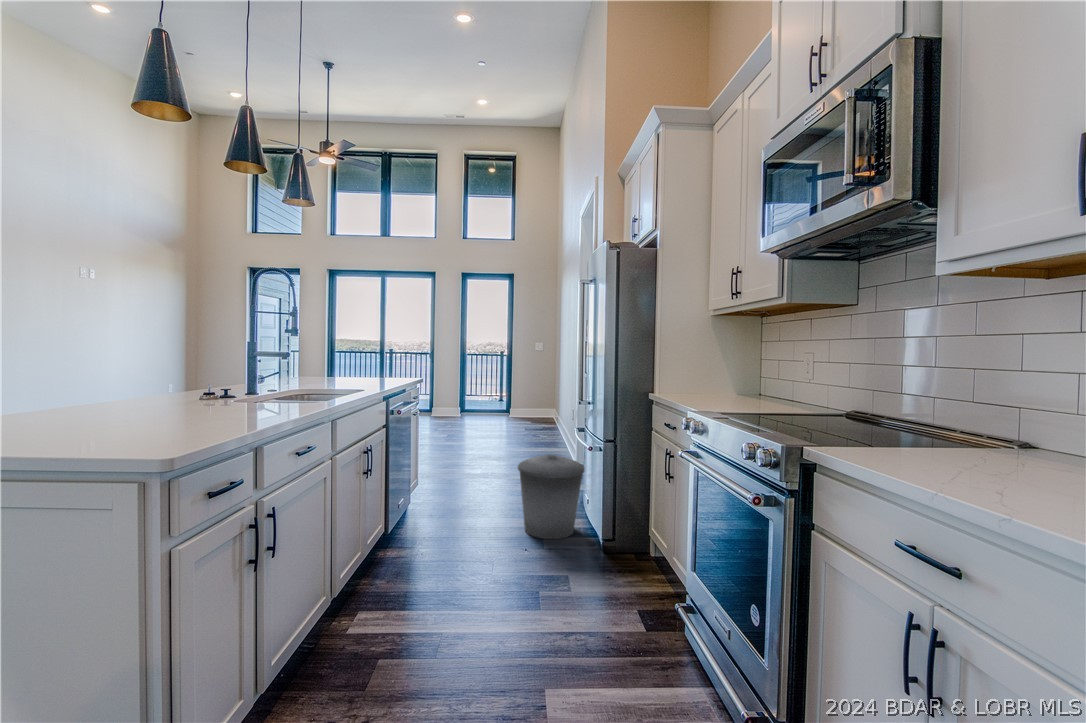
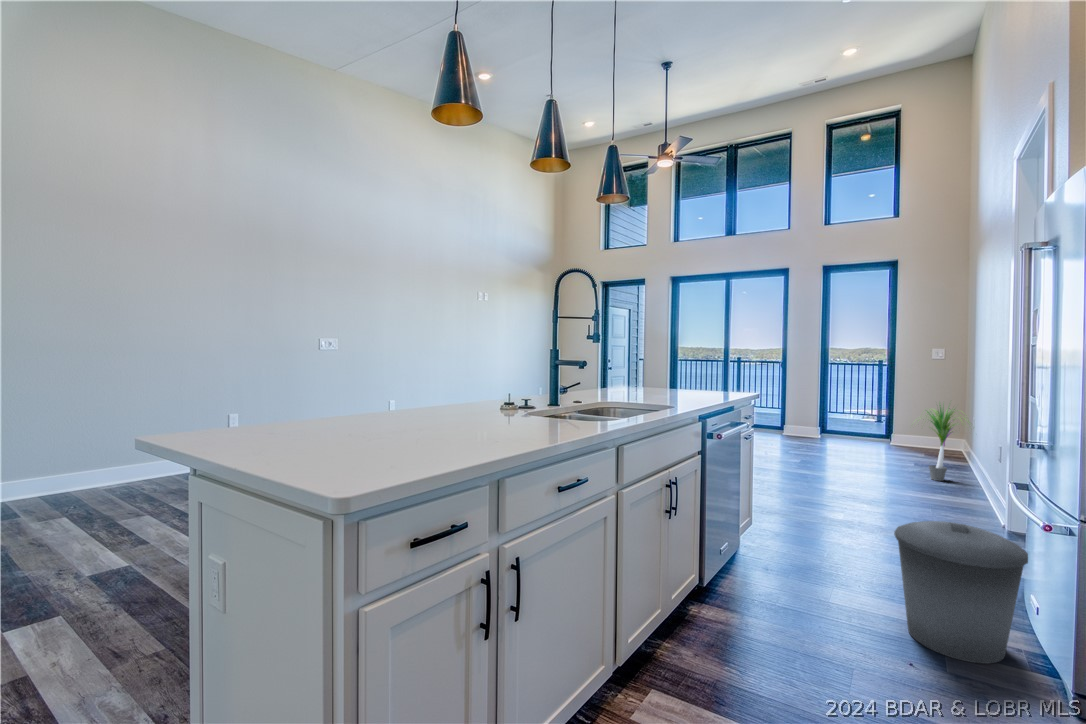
potted plant: none [520,378,560,438] -> present [927,407,956,481]

